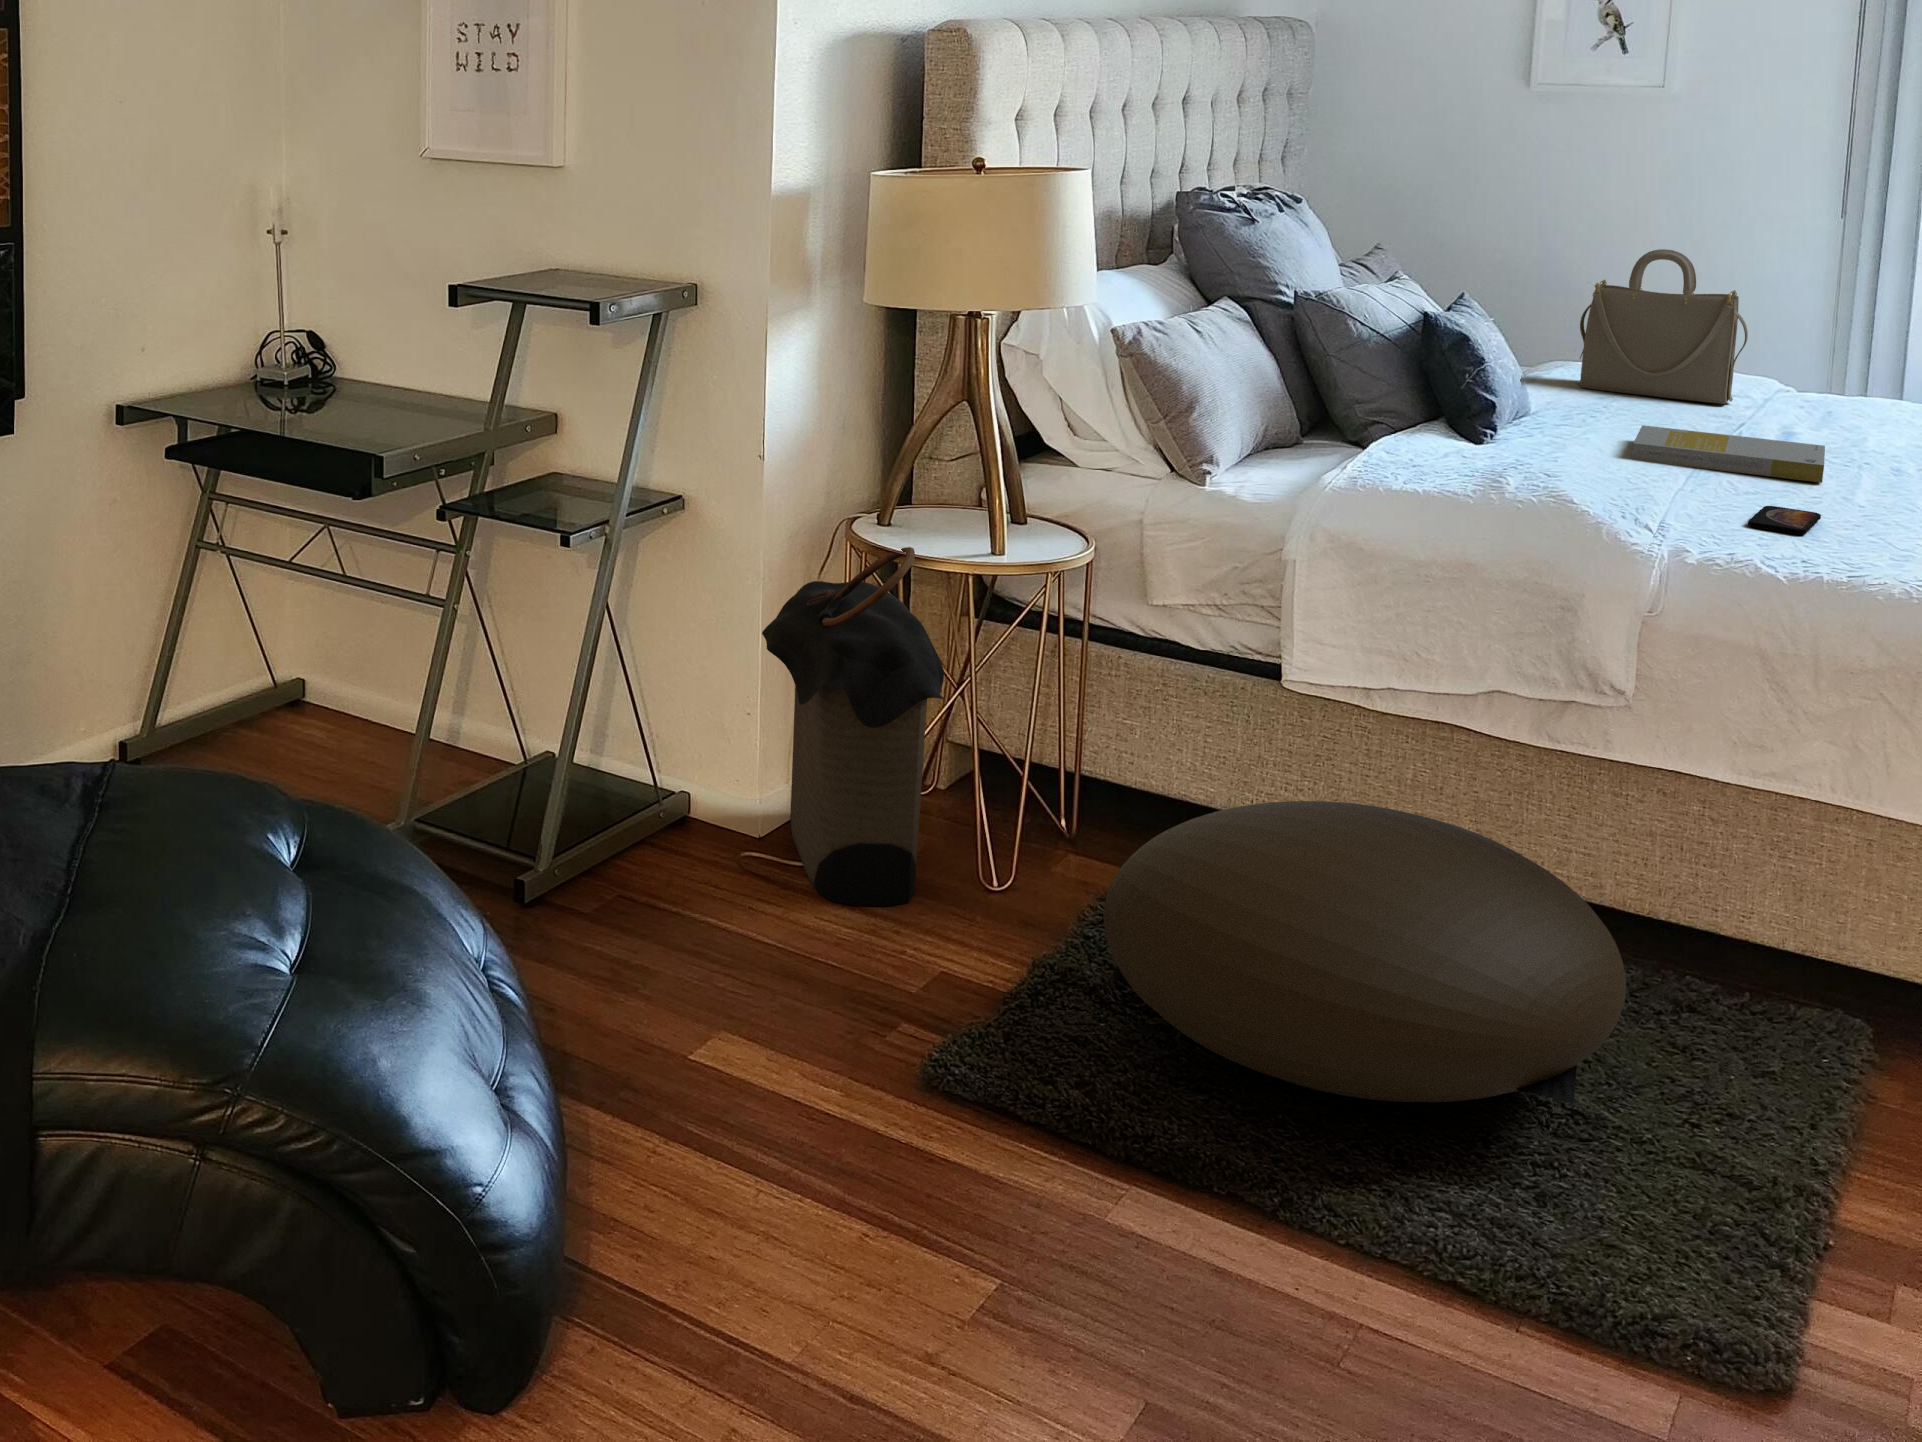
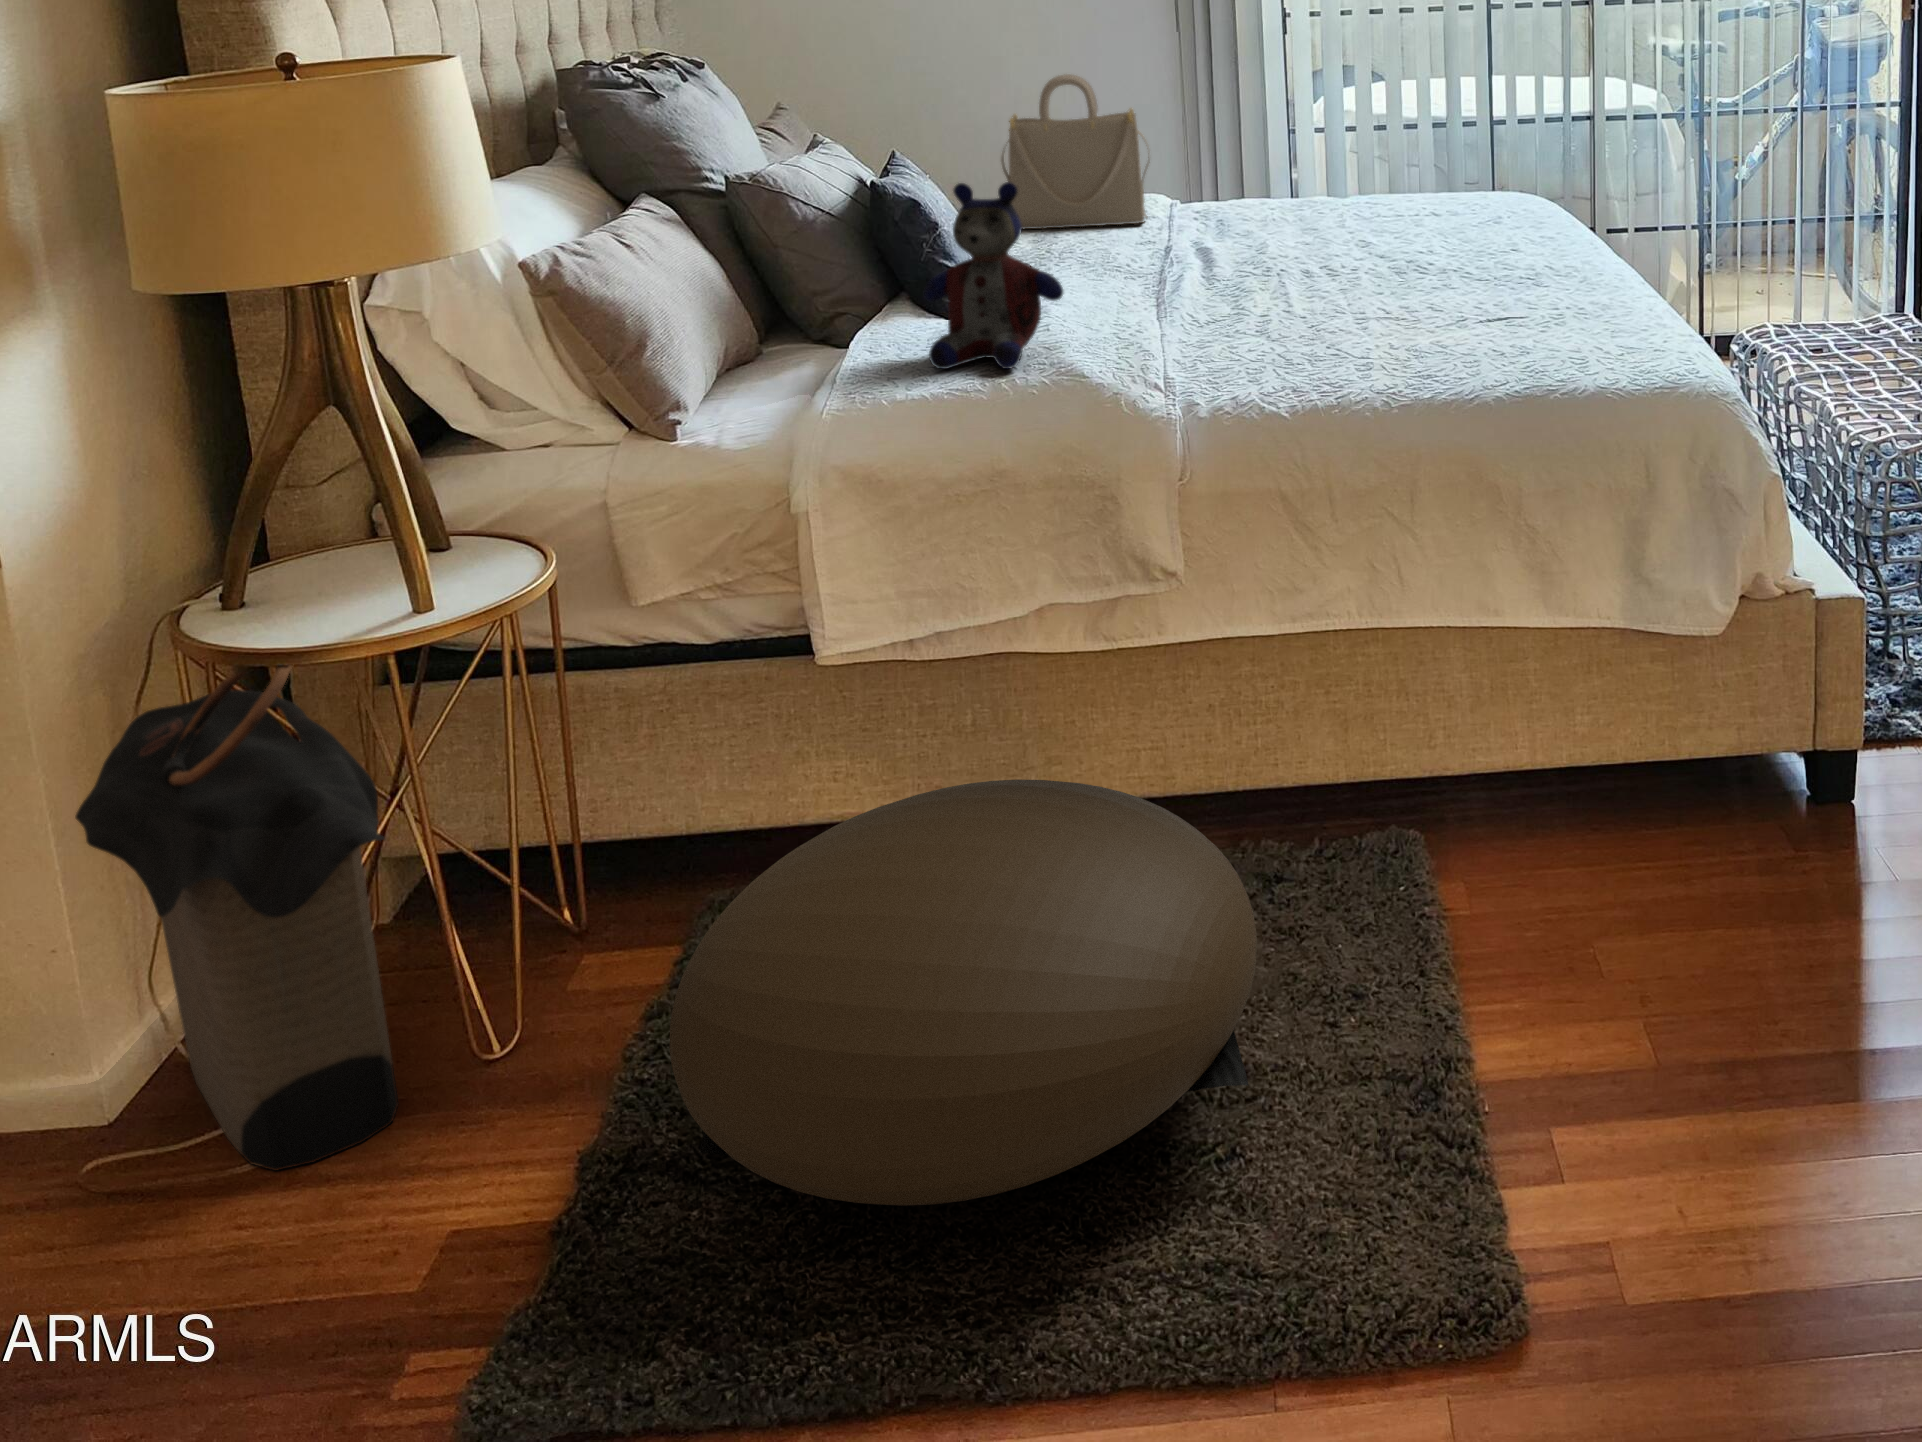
stuffed bear: none [1439,323,1582,489] -> present [924,182,1063,369]
book: present [1632,425,1825,483] -> none [1094,253,1266,304]
smartphone: present [1748,506,1821,534] -> none [1235,329,1289,360]

